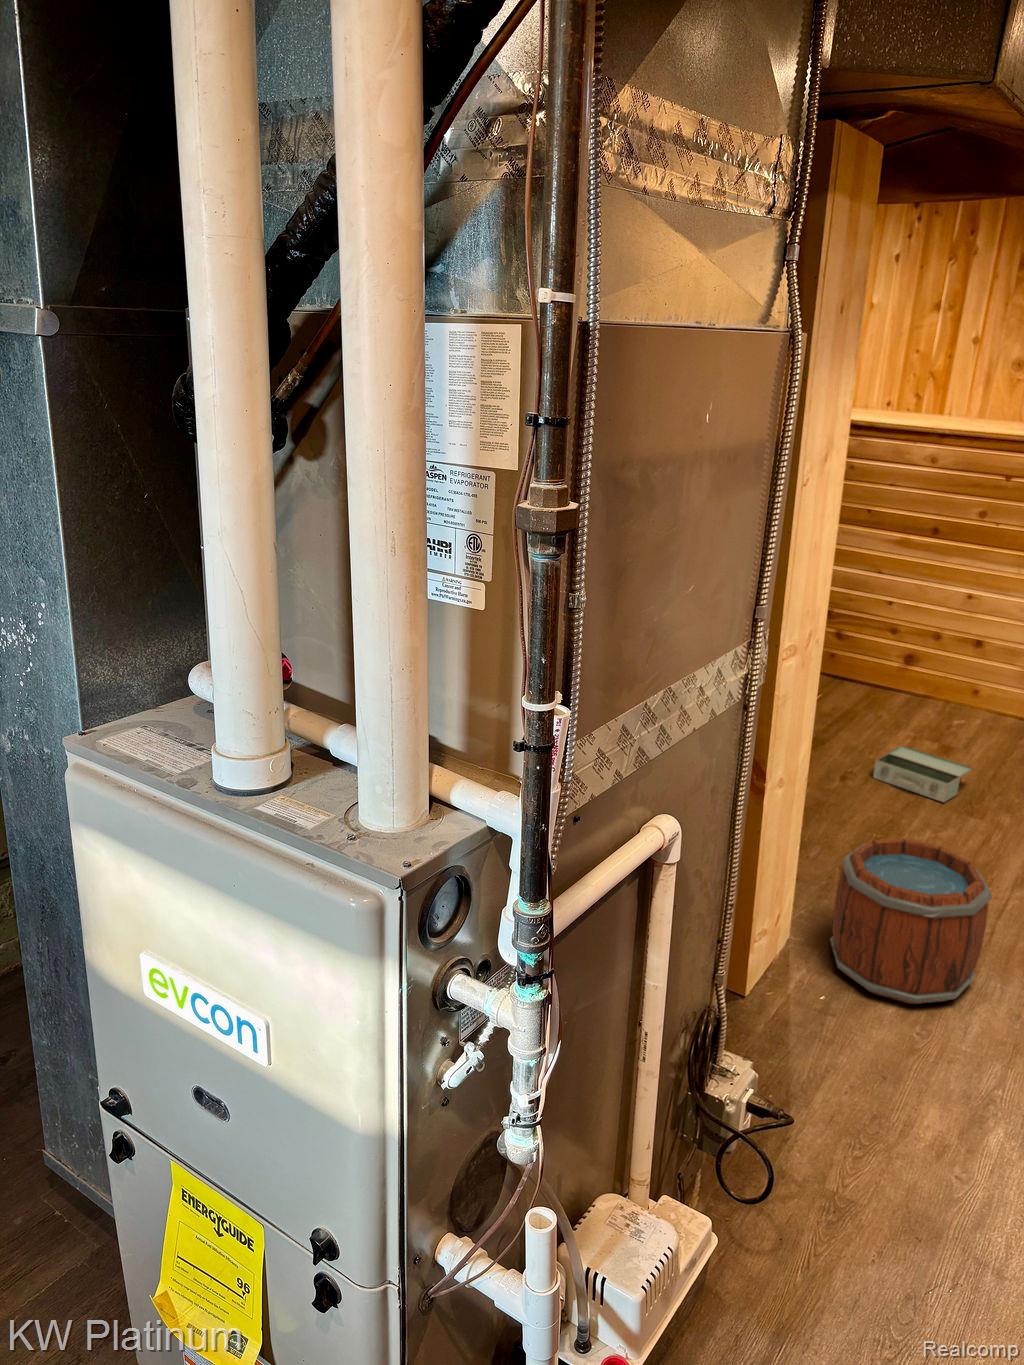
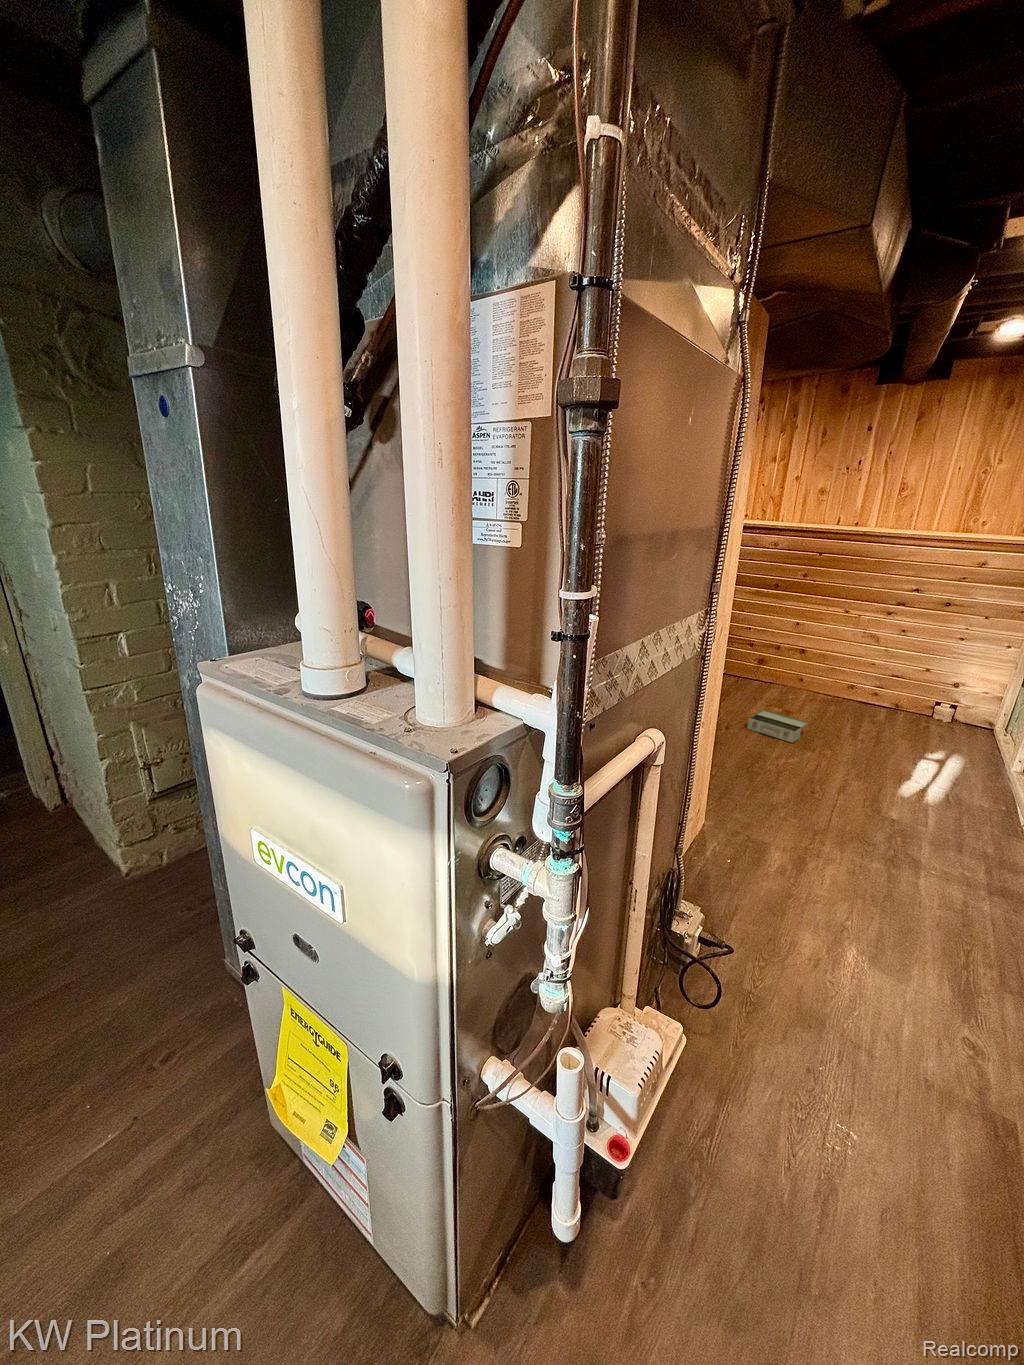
bucket: present [830,839,992,1004] -> none [734,761,843,866]

